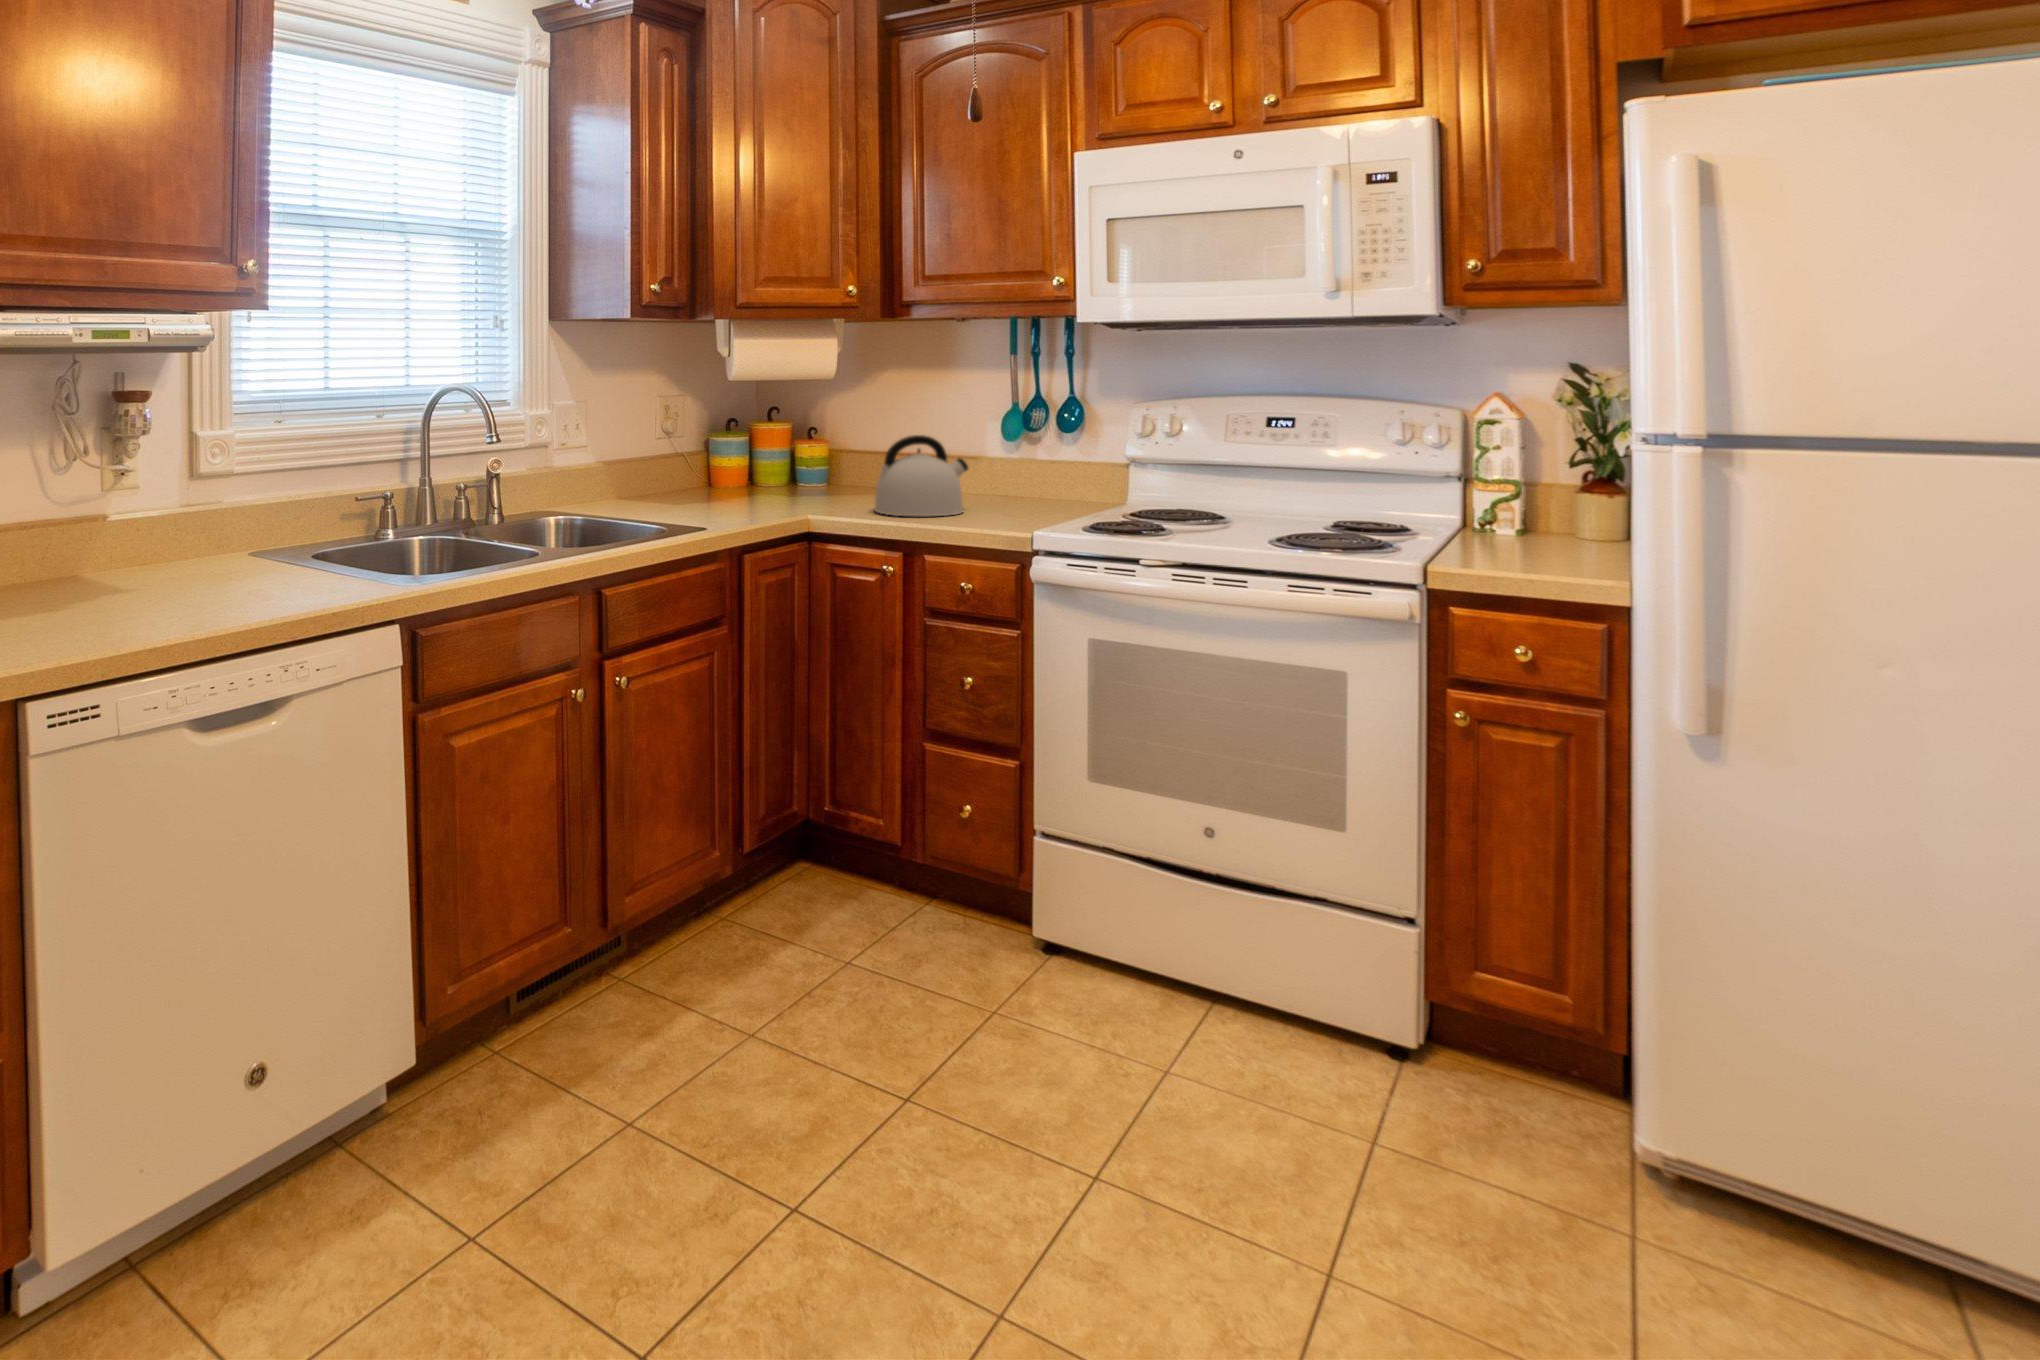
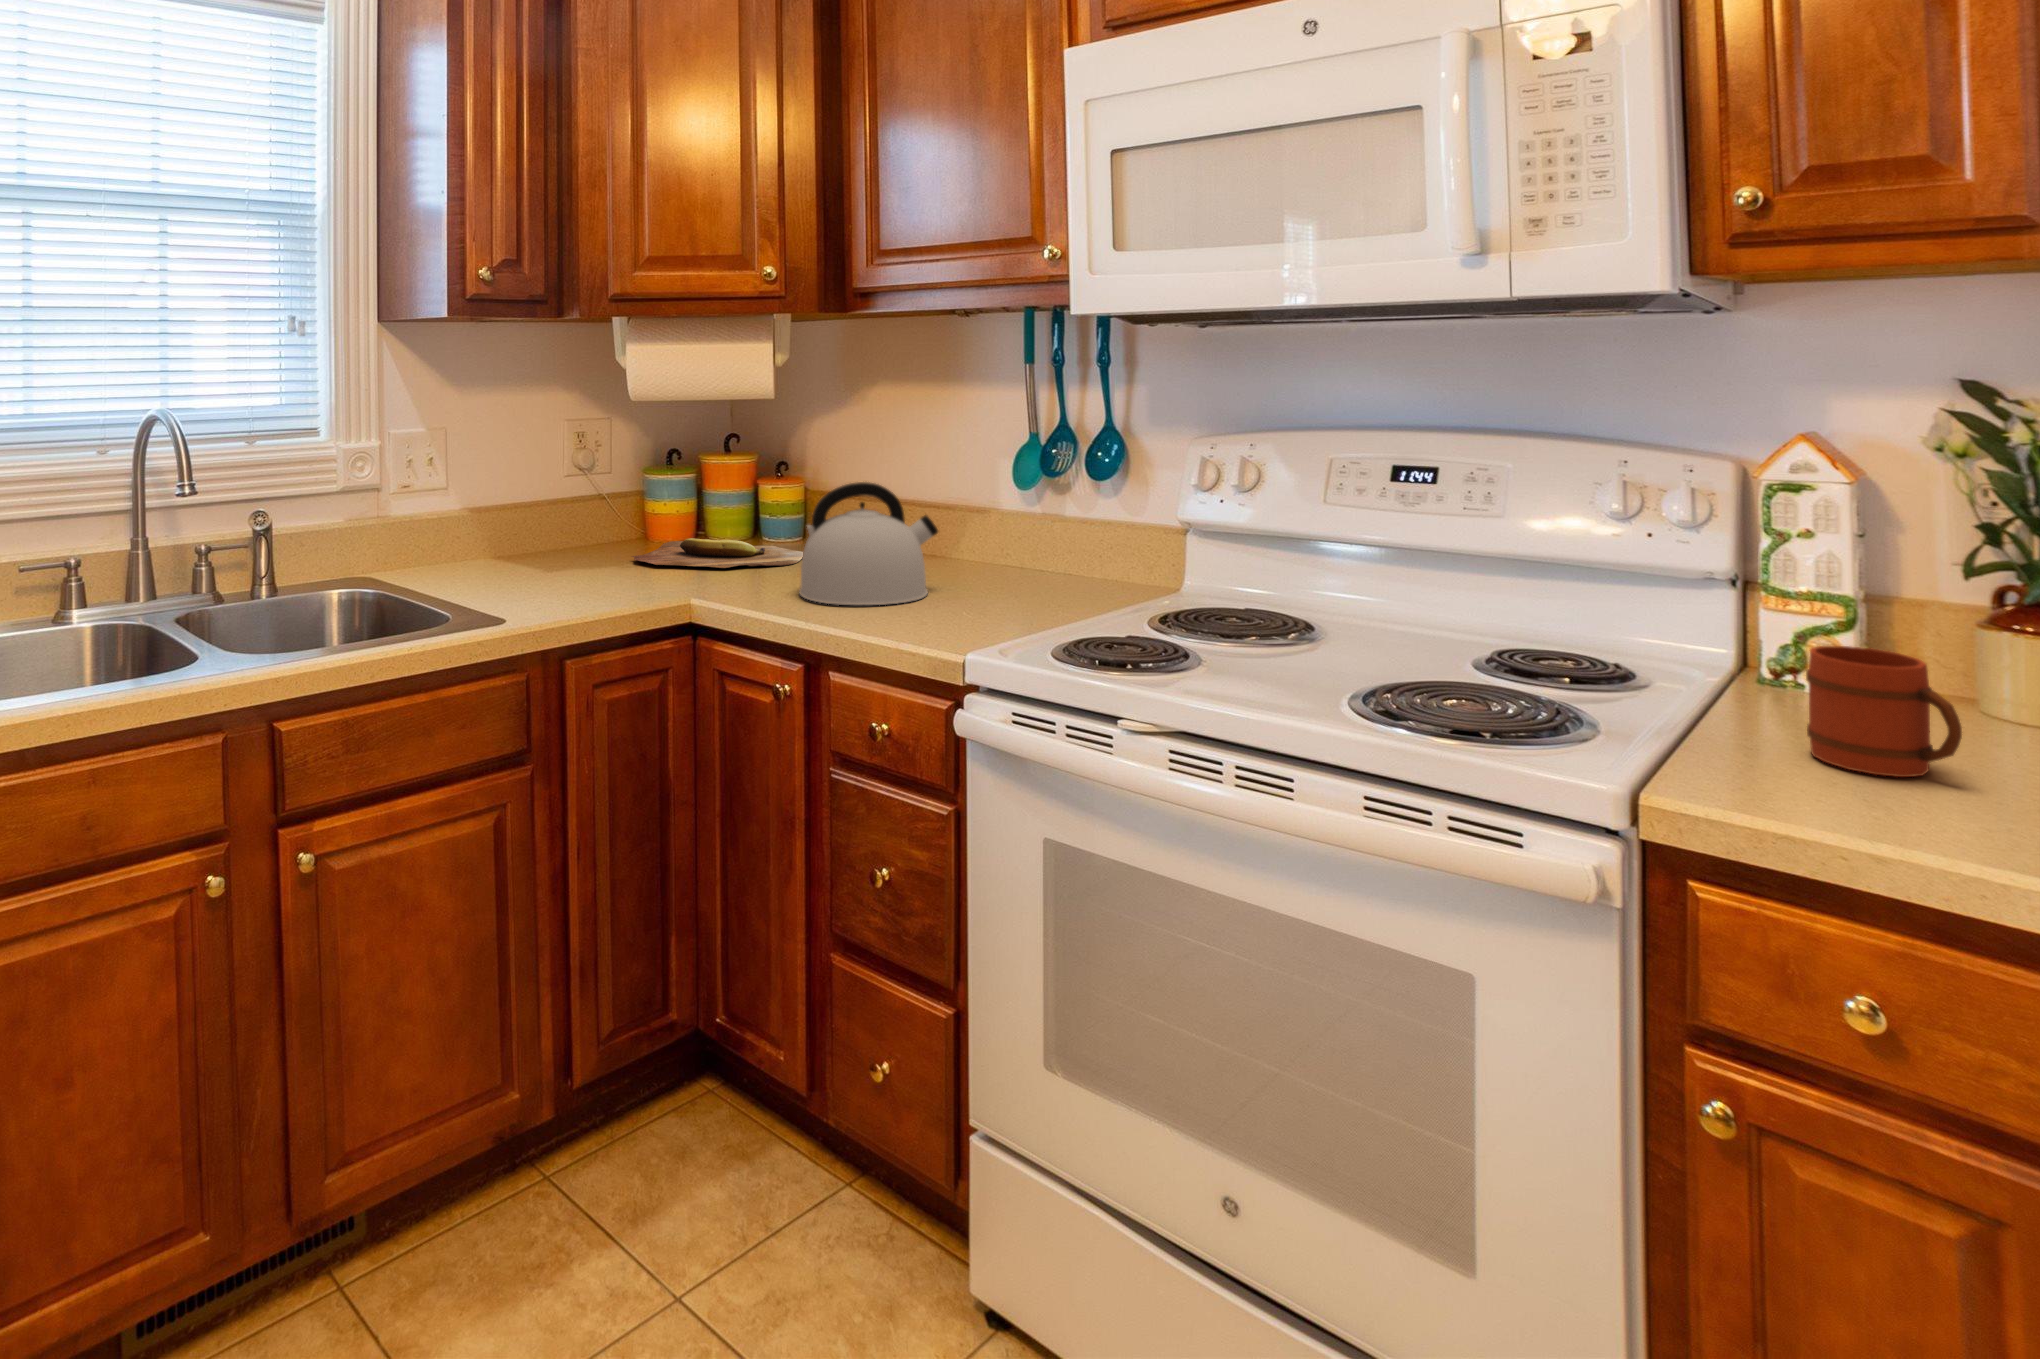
cutting board: none [720,484,846,501] -> present [632,538,803,568]
mug: none [1499,498,1568,558] -> present [1806,646,1962,777]

